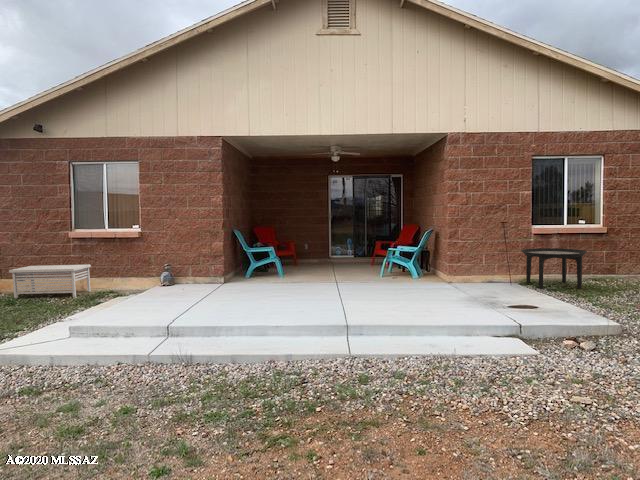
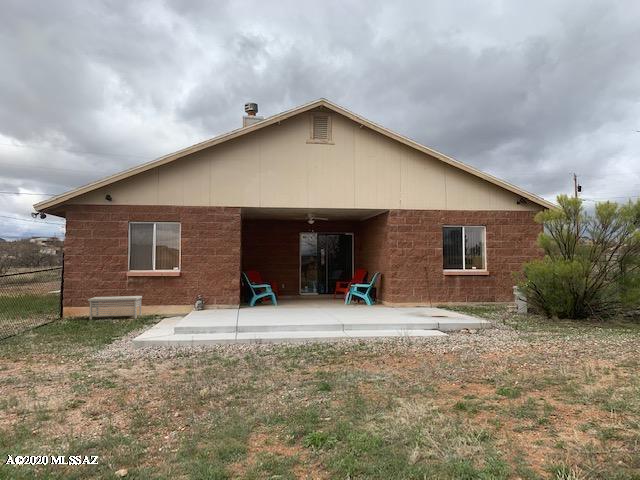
round table: present [521,248,587,289] -> none [437,285,477,310]

